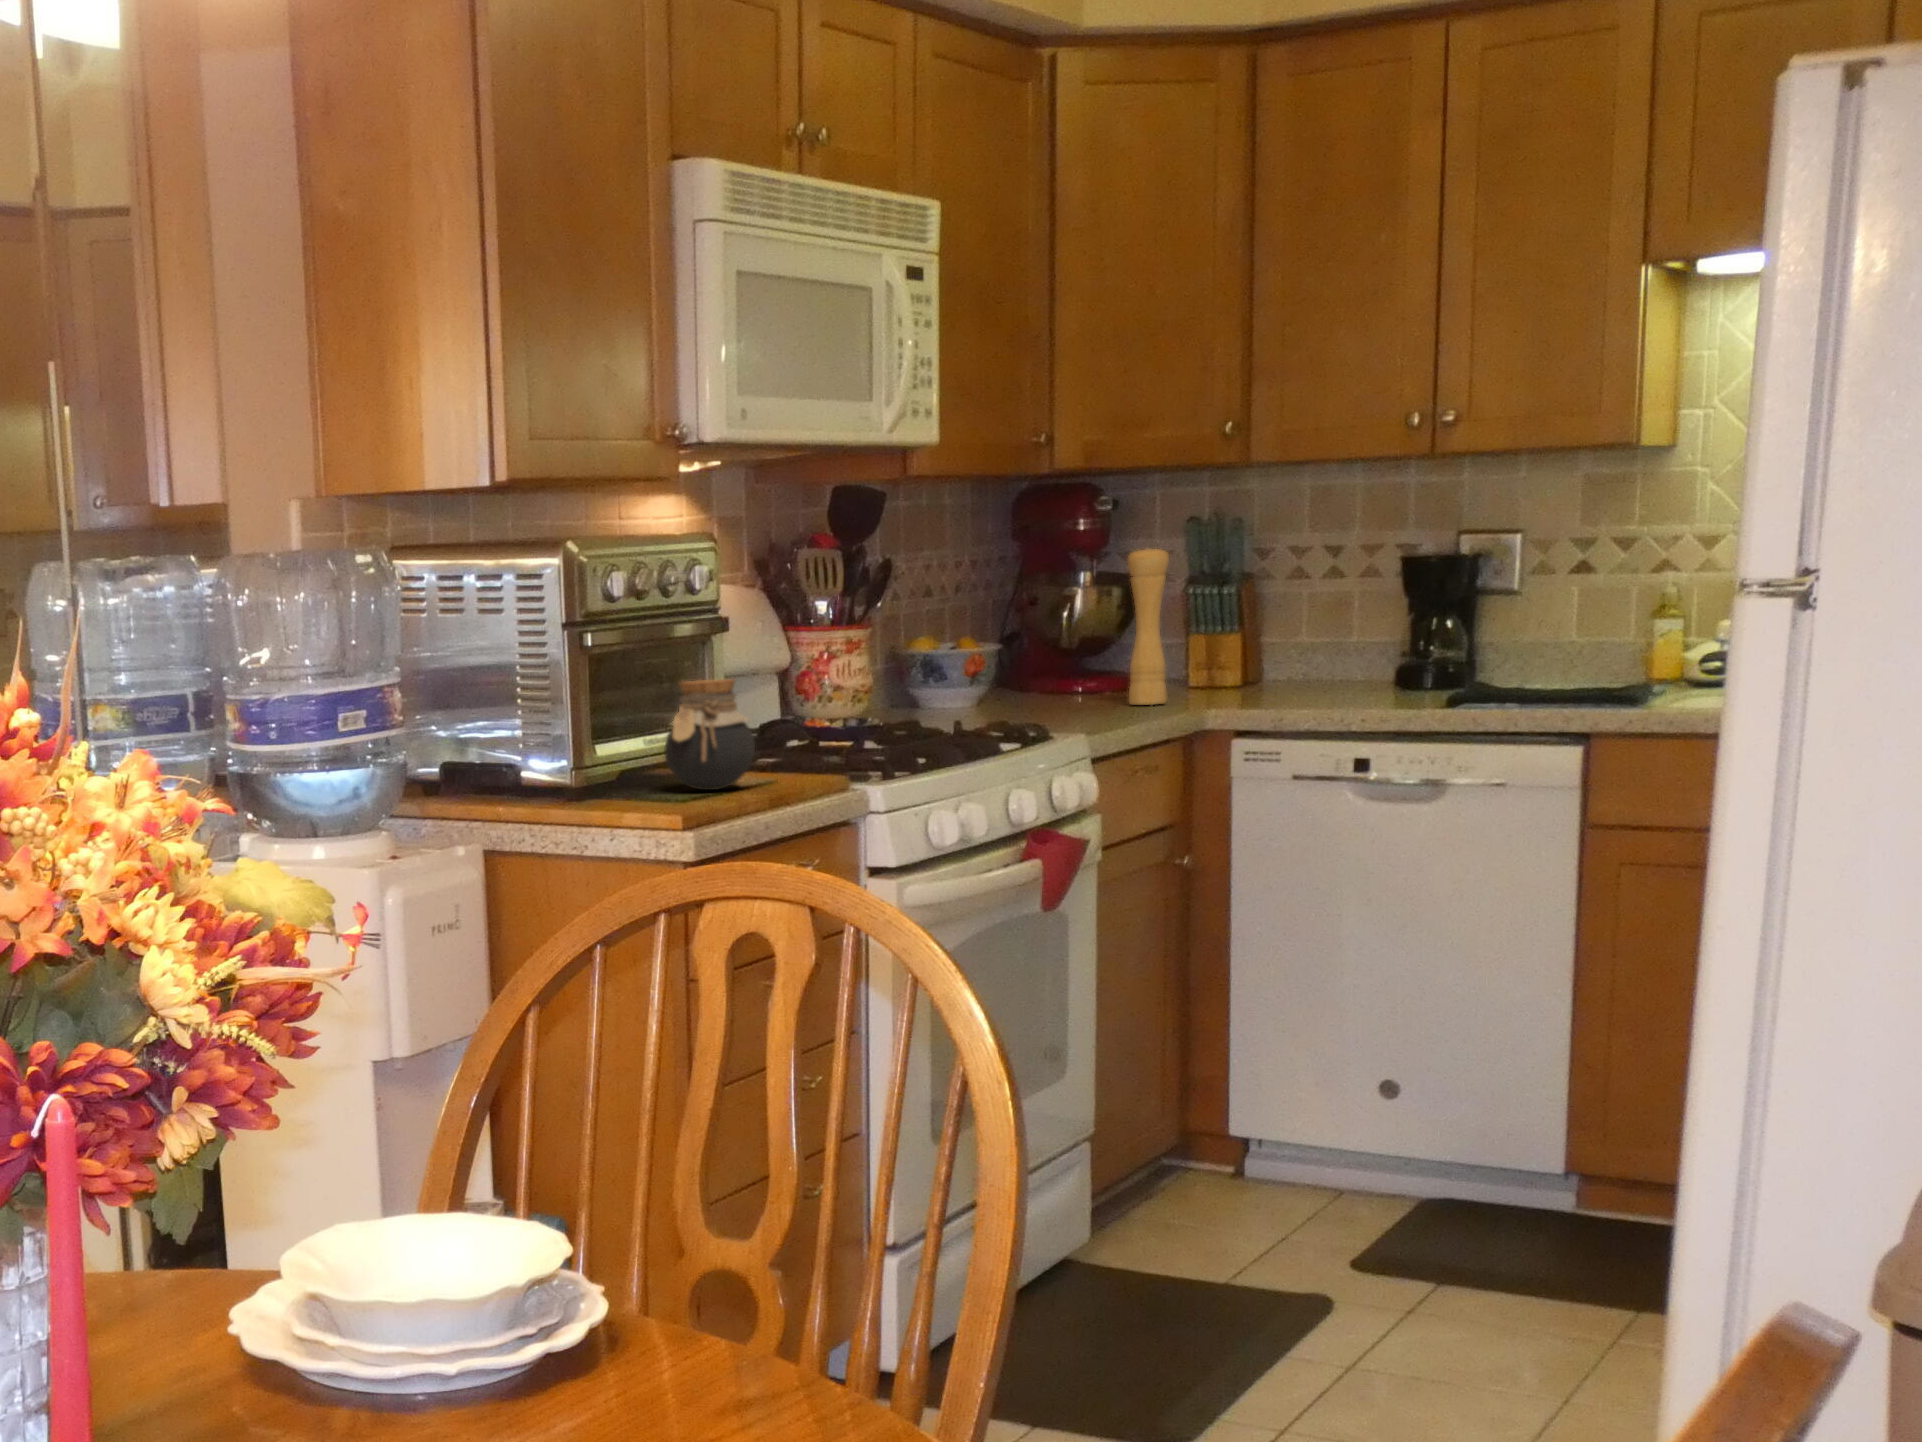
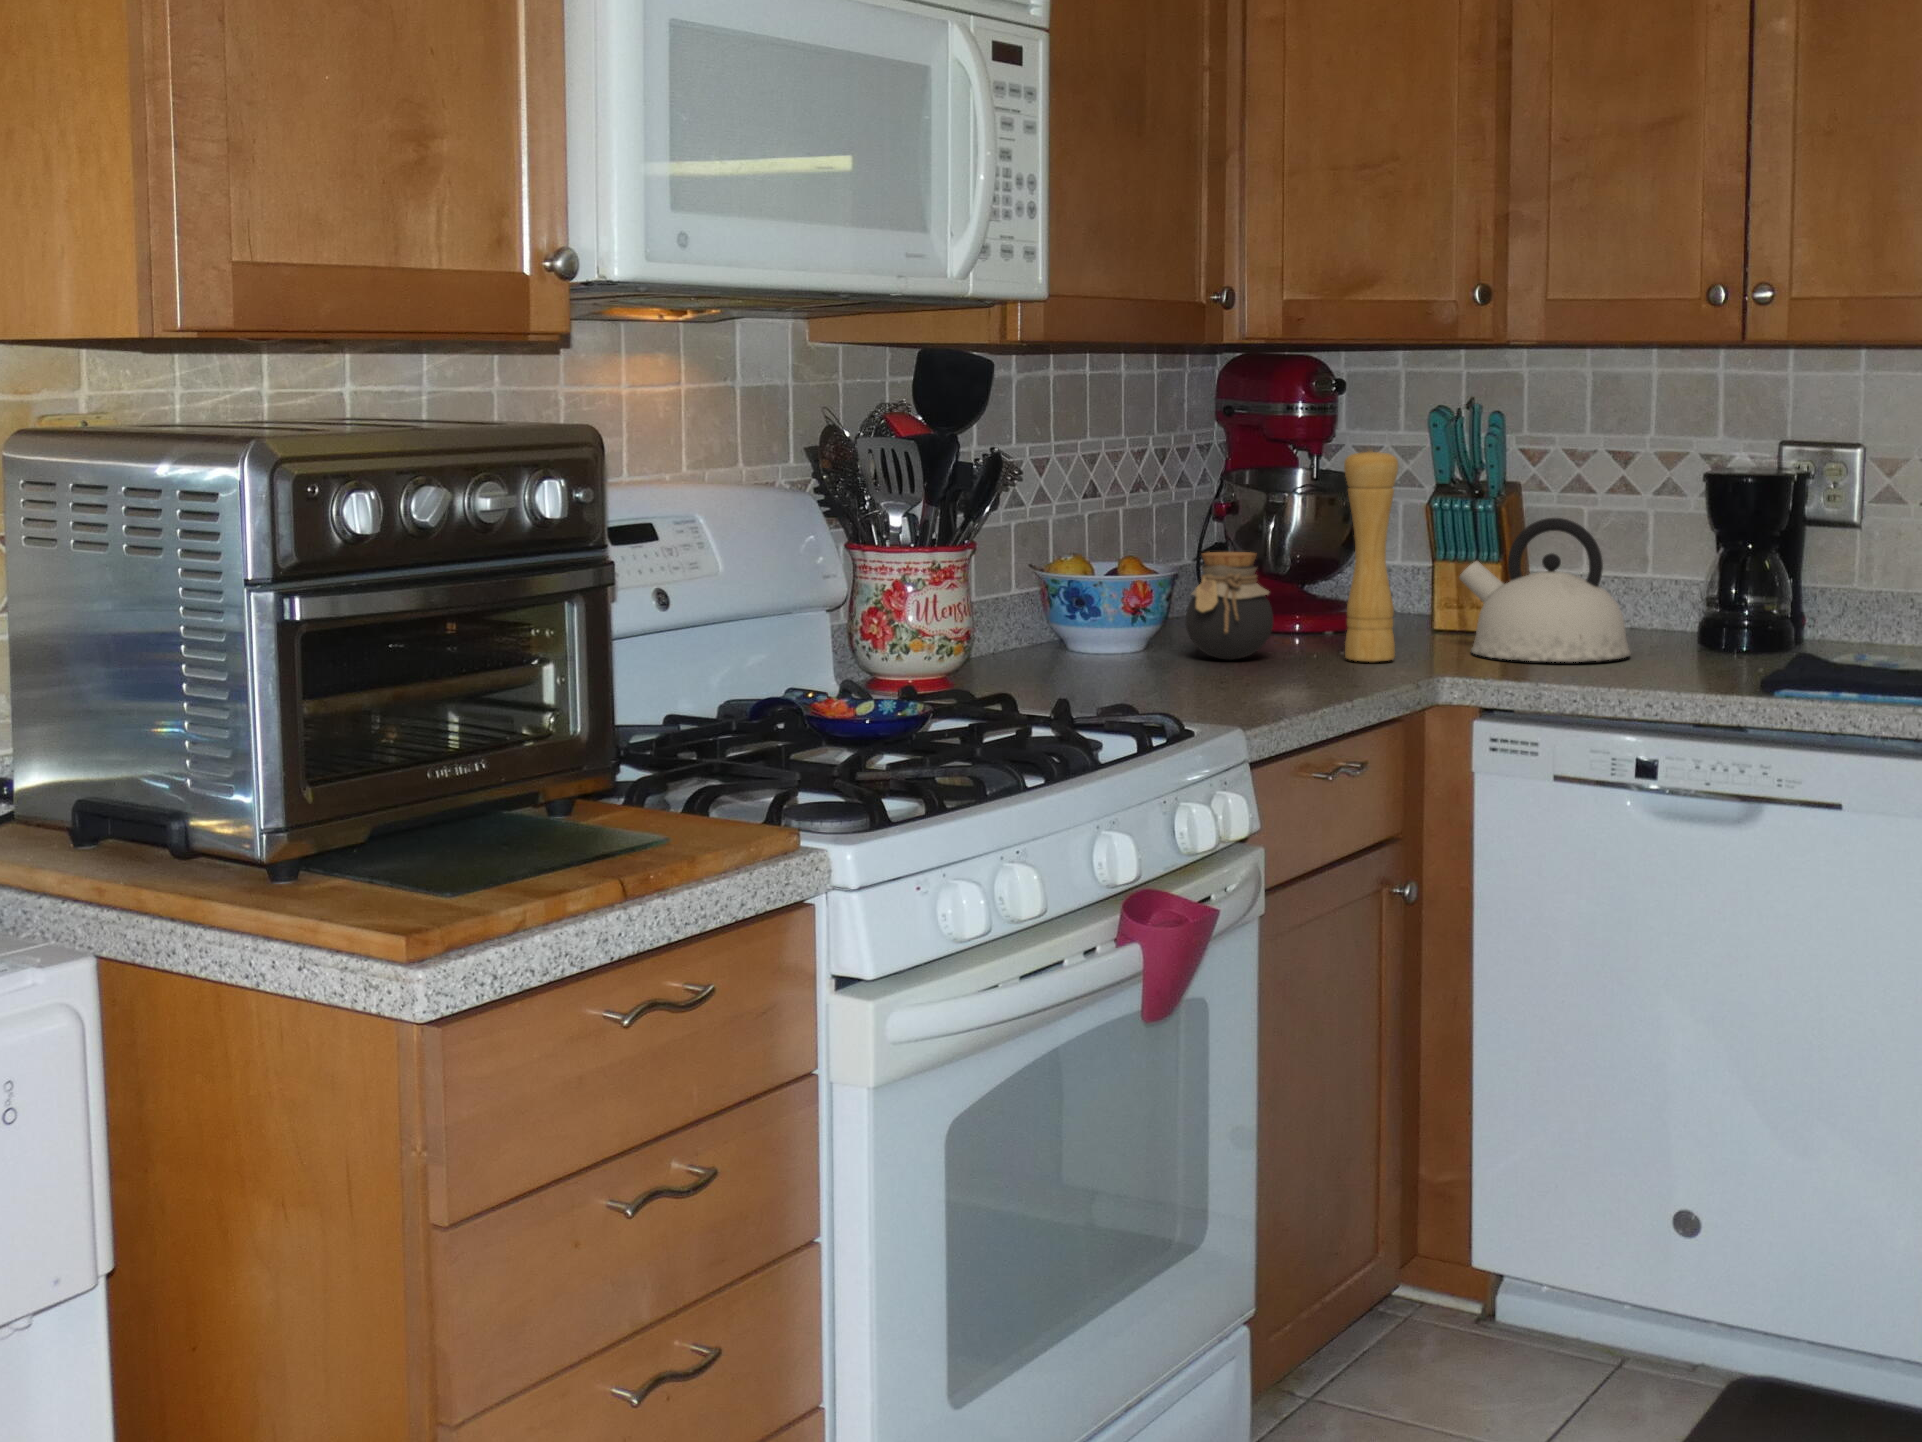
kettle: none [1211,593,1345,699] -> present [1459,518,1631,662]
jar: present [664,679,755,790] -> present [1185,552,1273,660]

